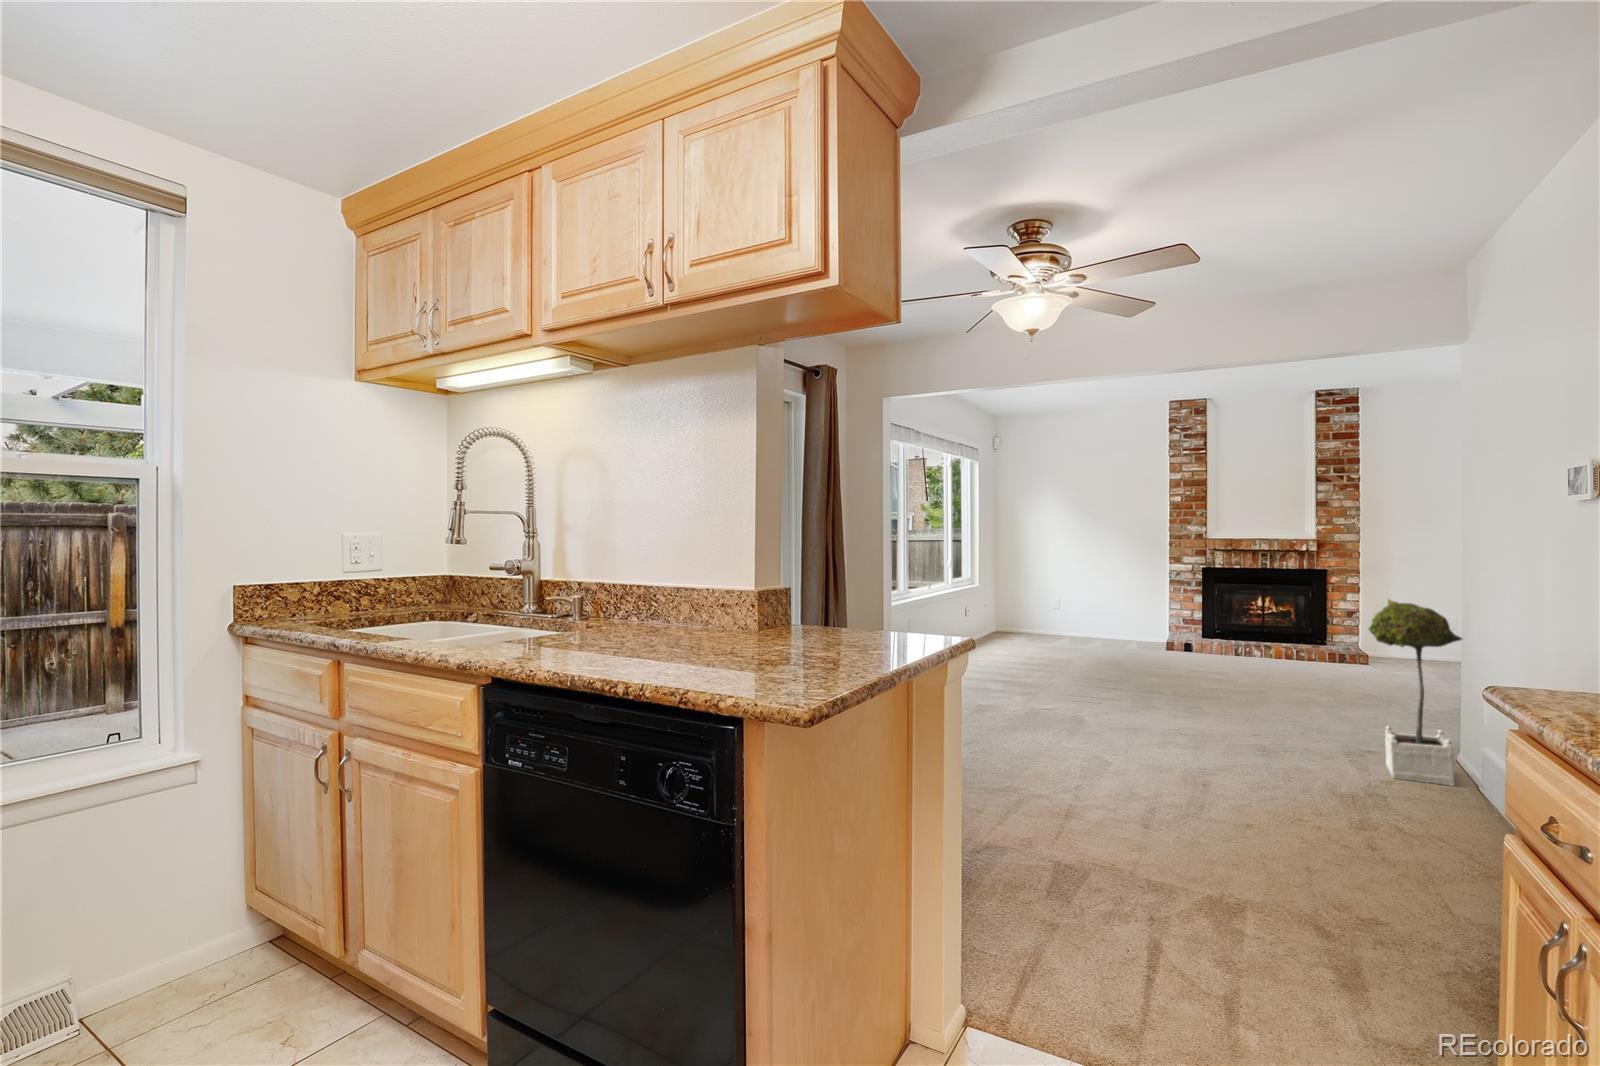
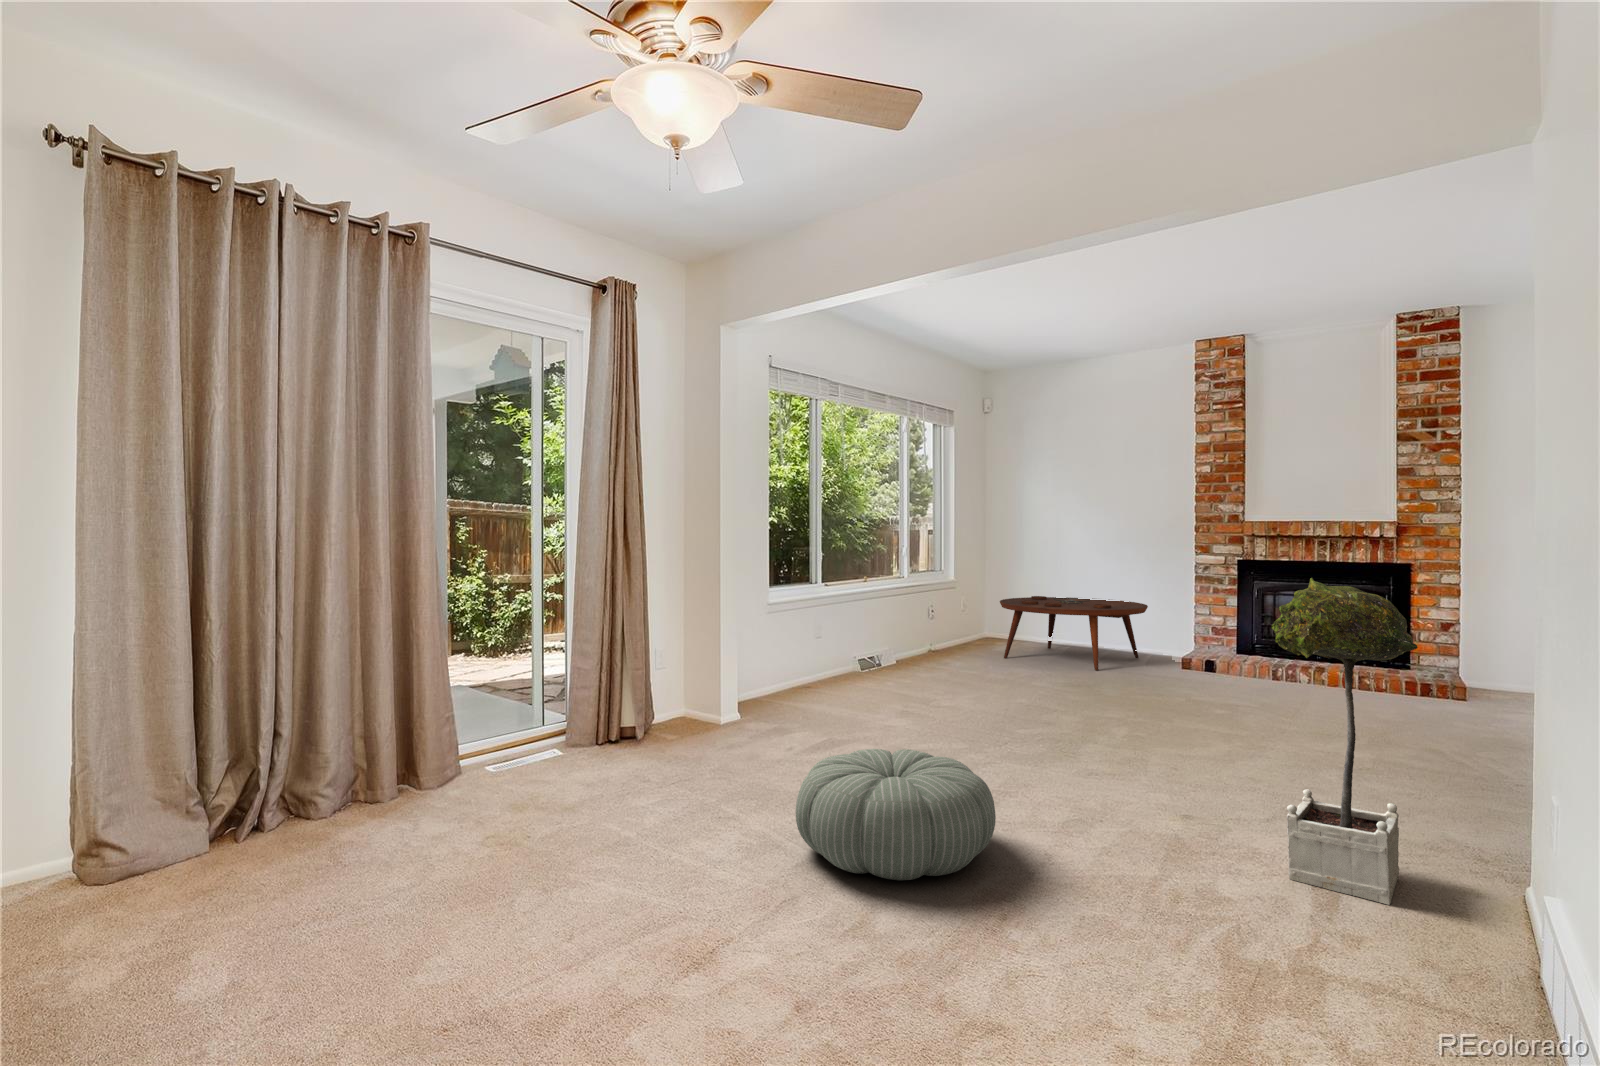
coffee table: none [1024,599,1141,656] -> present [1000,596,1148,670]
pouf: none [1098,719,1238,797] -> present [796,749,996,880]

